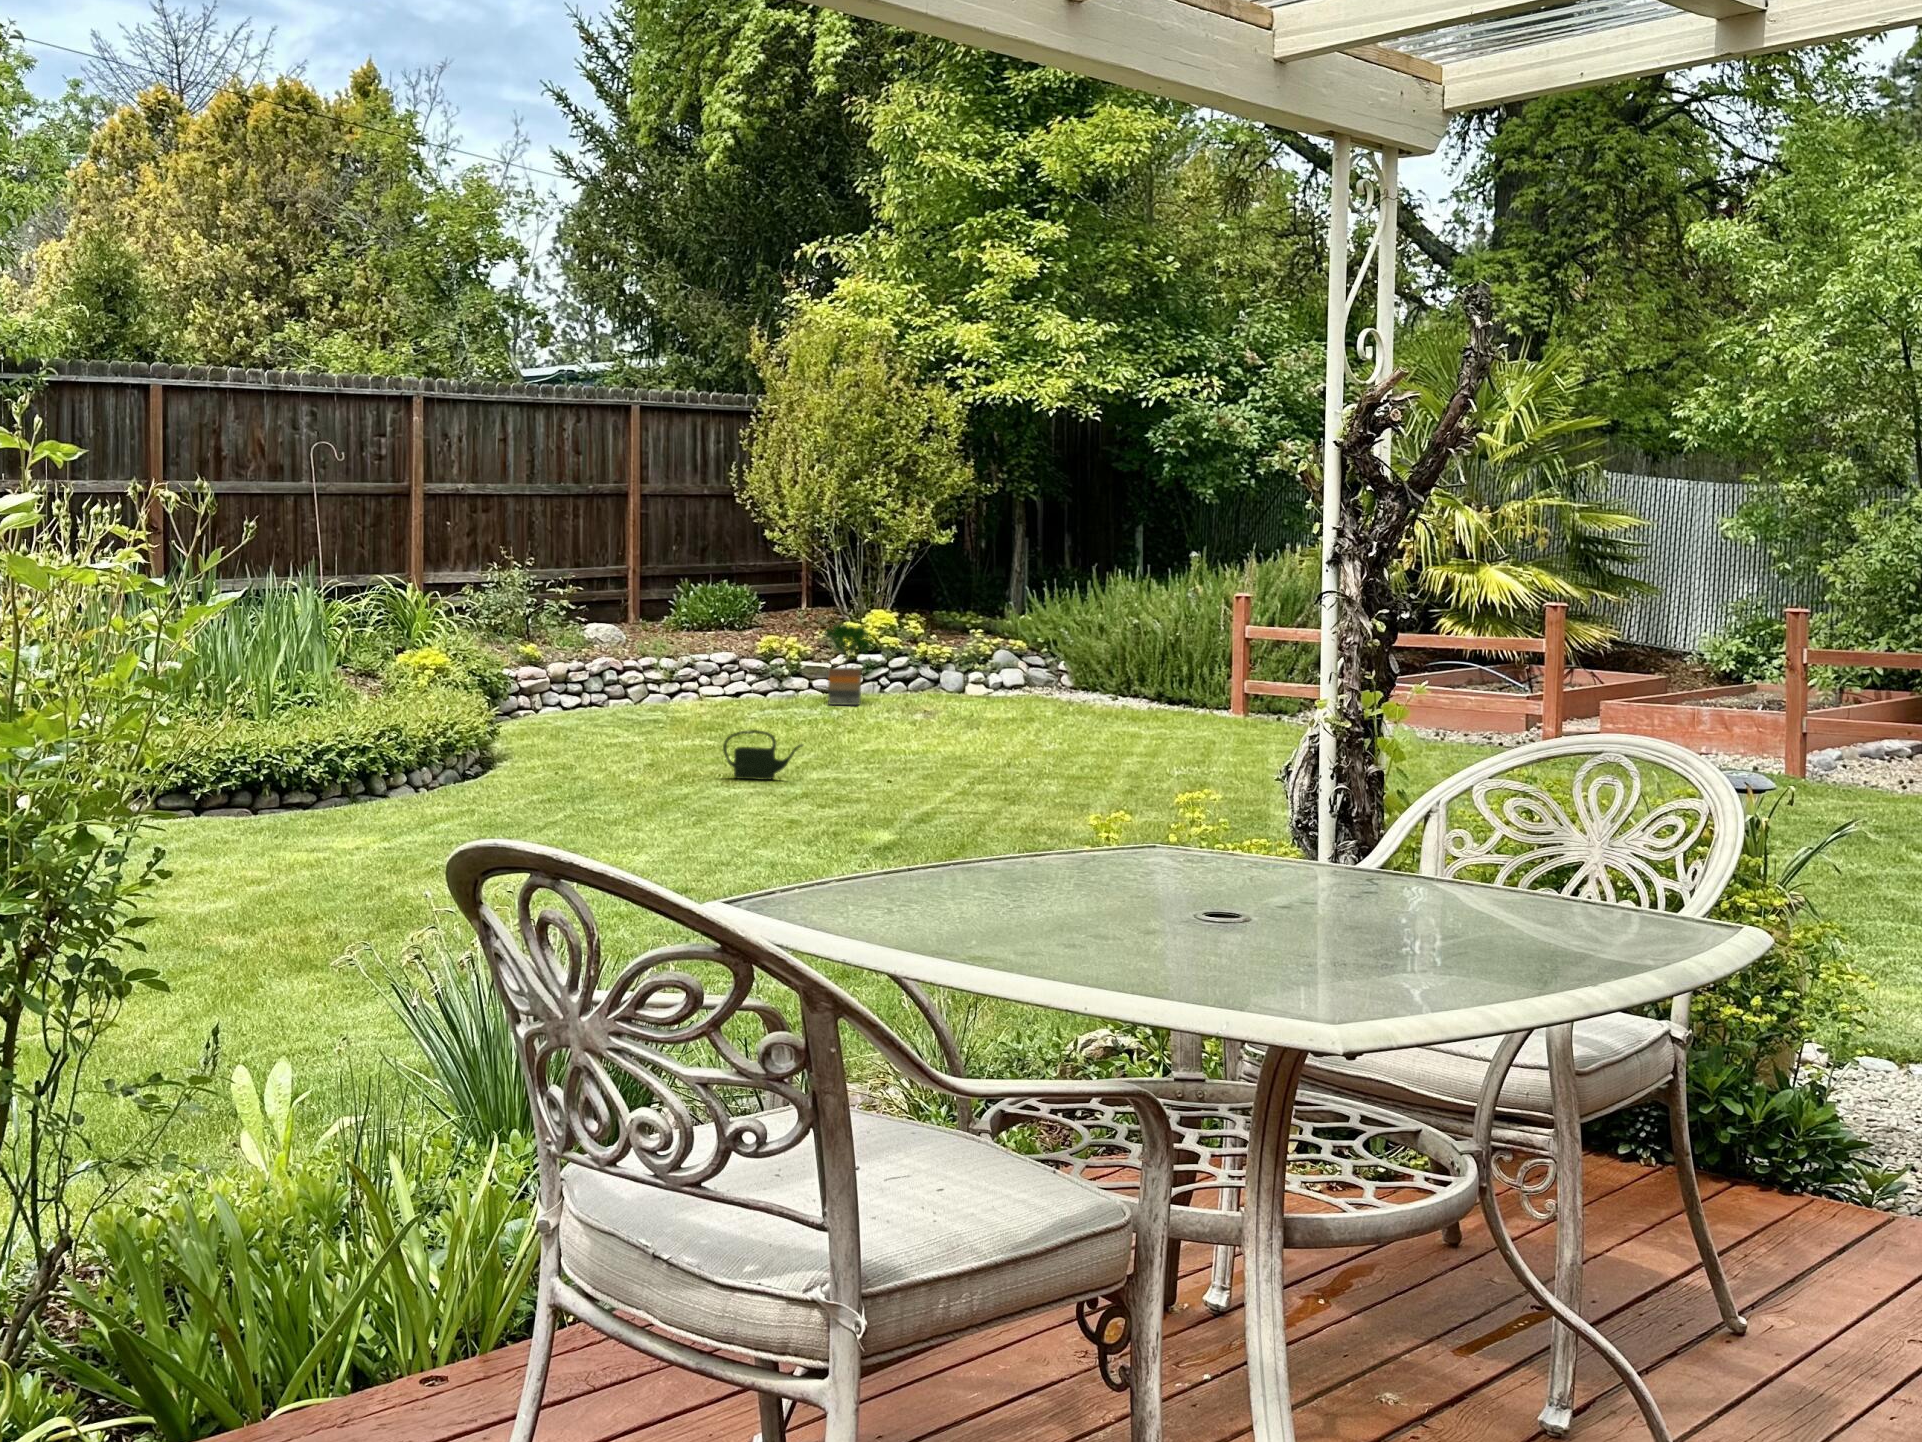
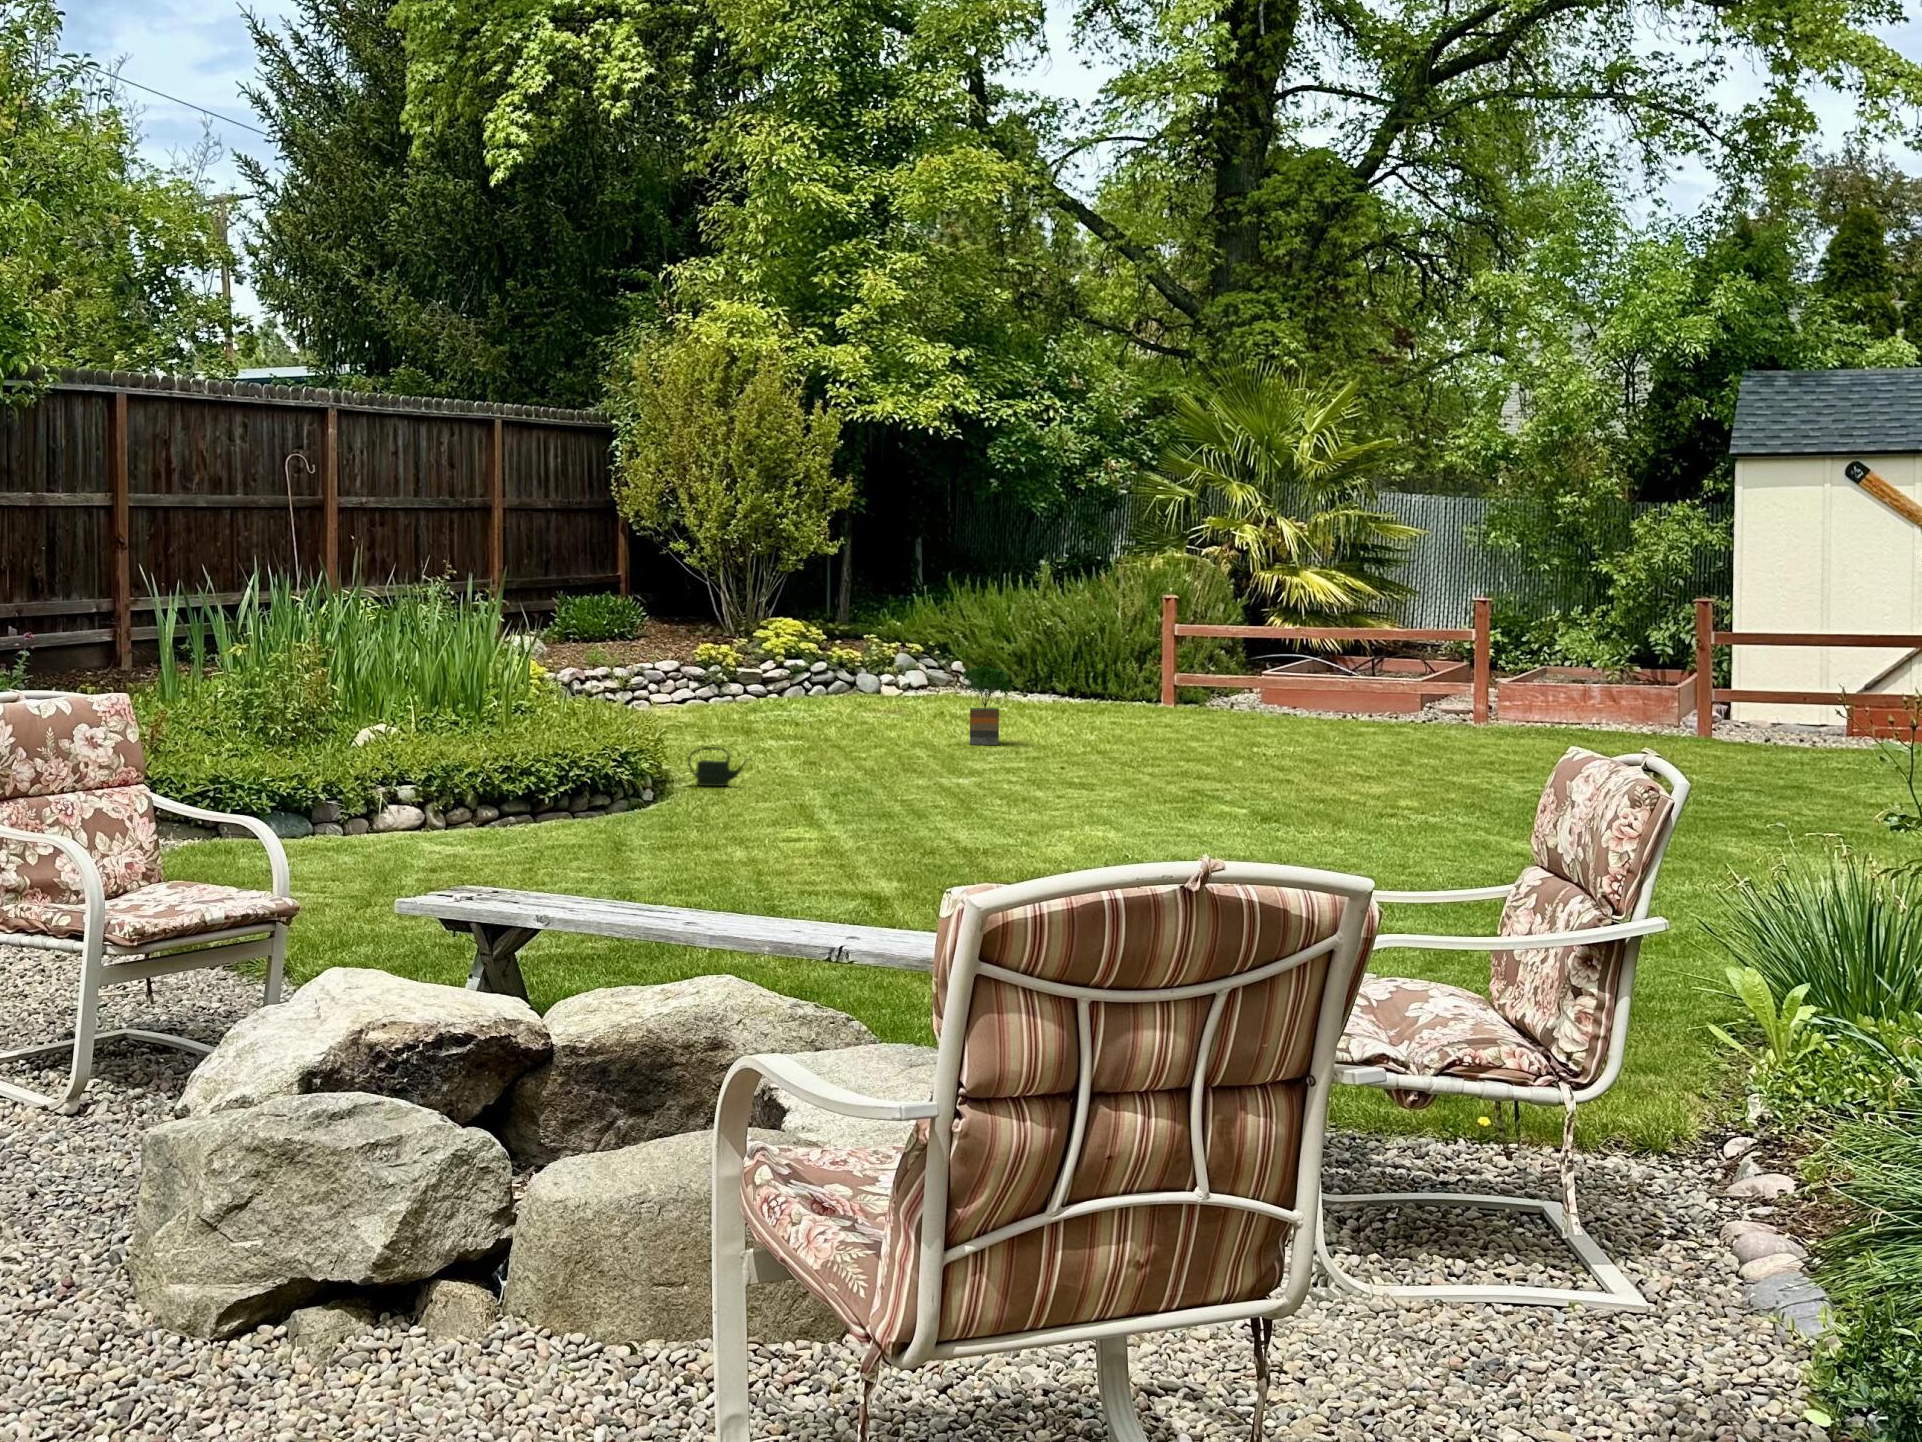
potted tree: present [822,624,872,705] -> present [961,666,1011,745]

